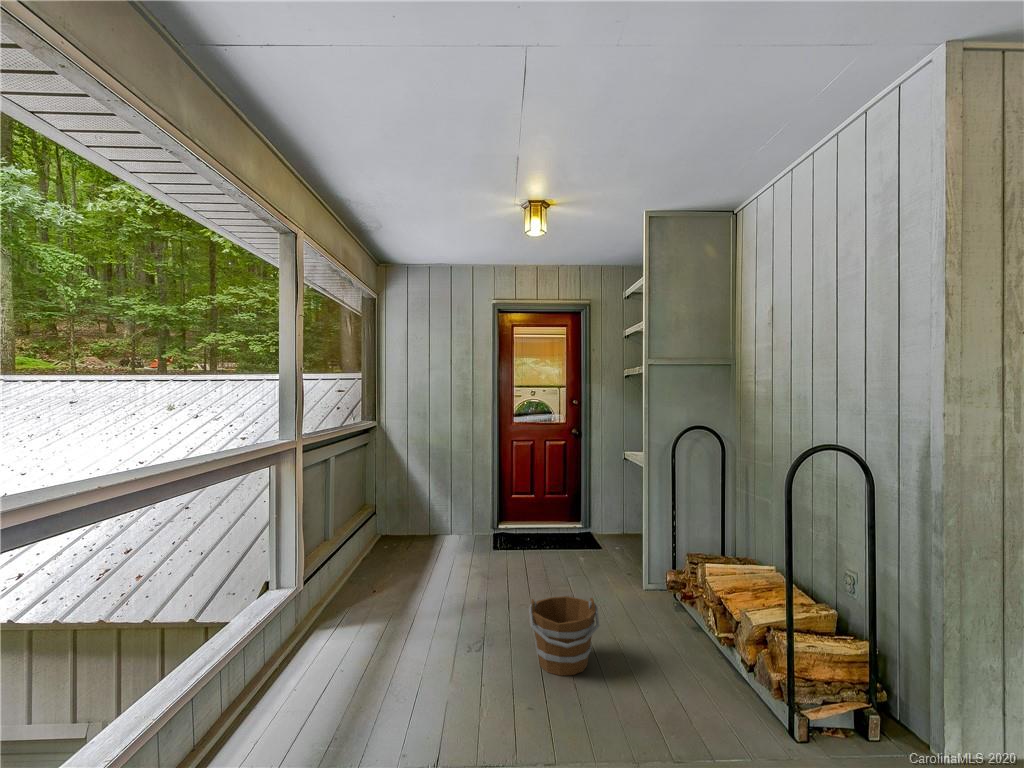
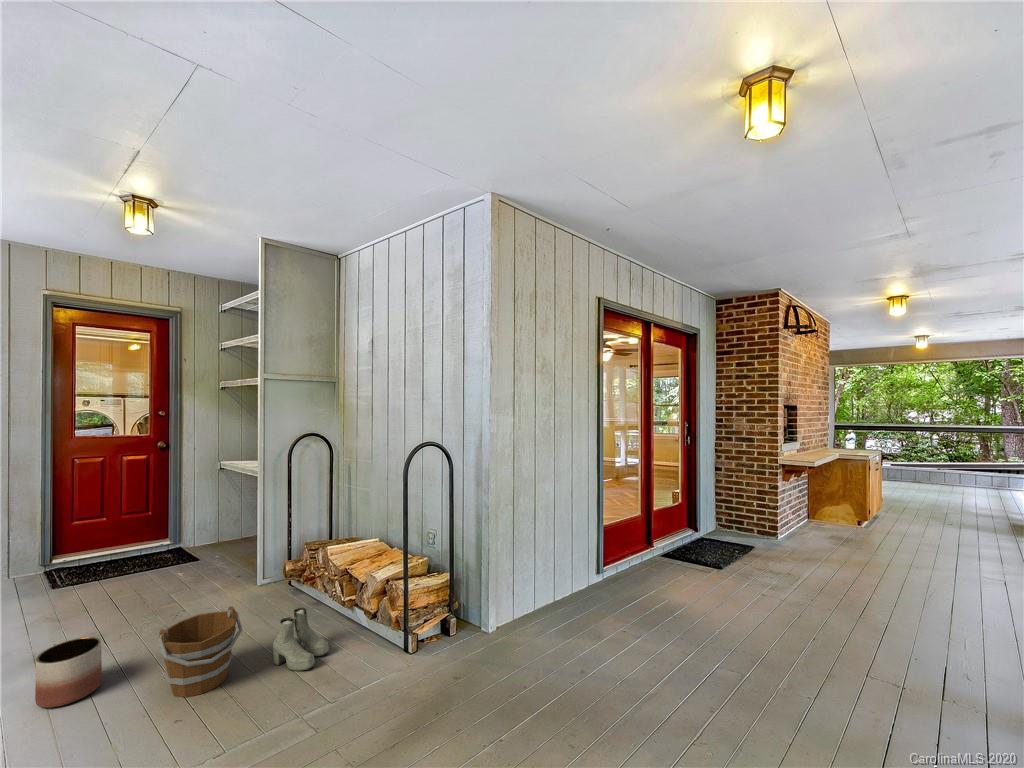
planter: none [458,586,499,638] -> present [35,637,102,708]
boots: none [629,624,690,698] -> present [273,608,329,671]

